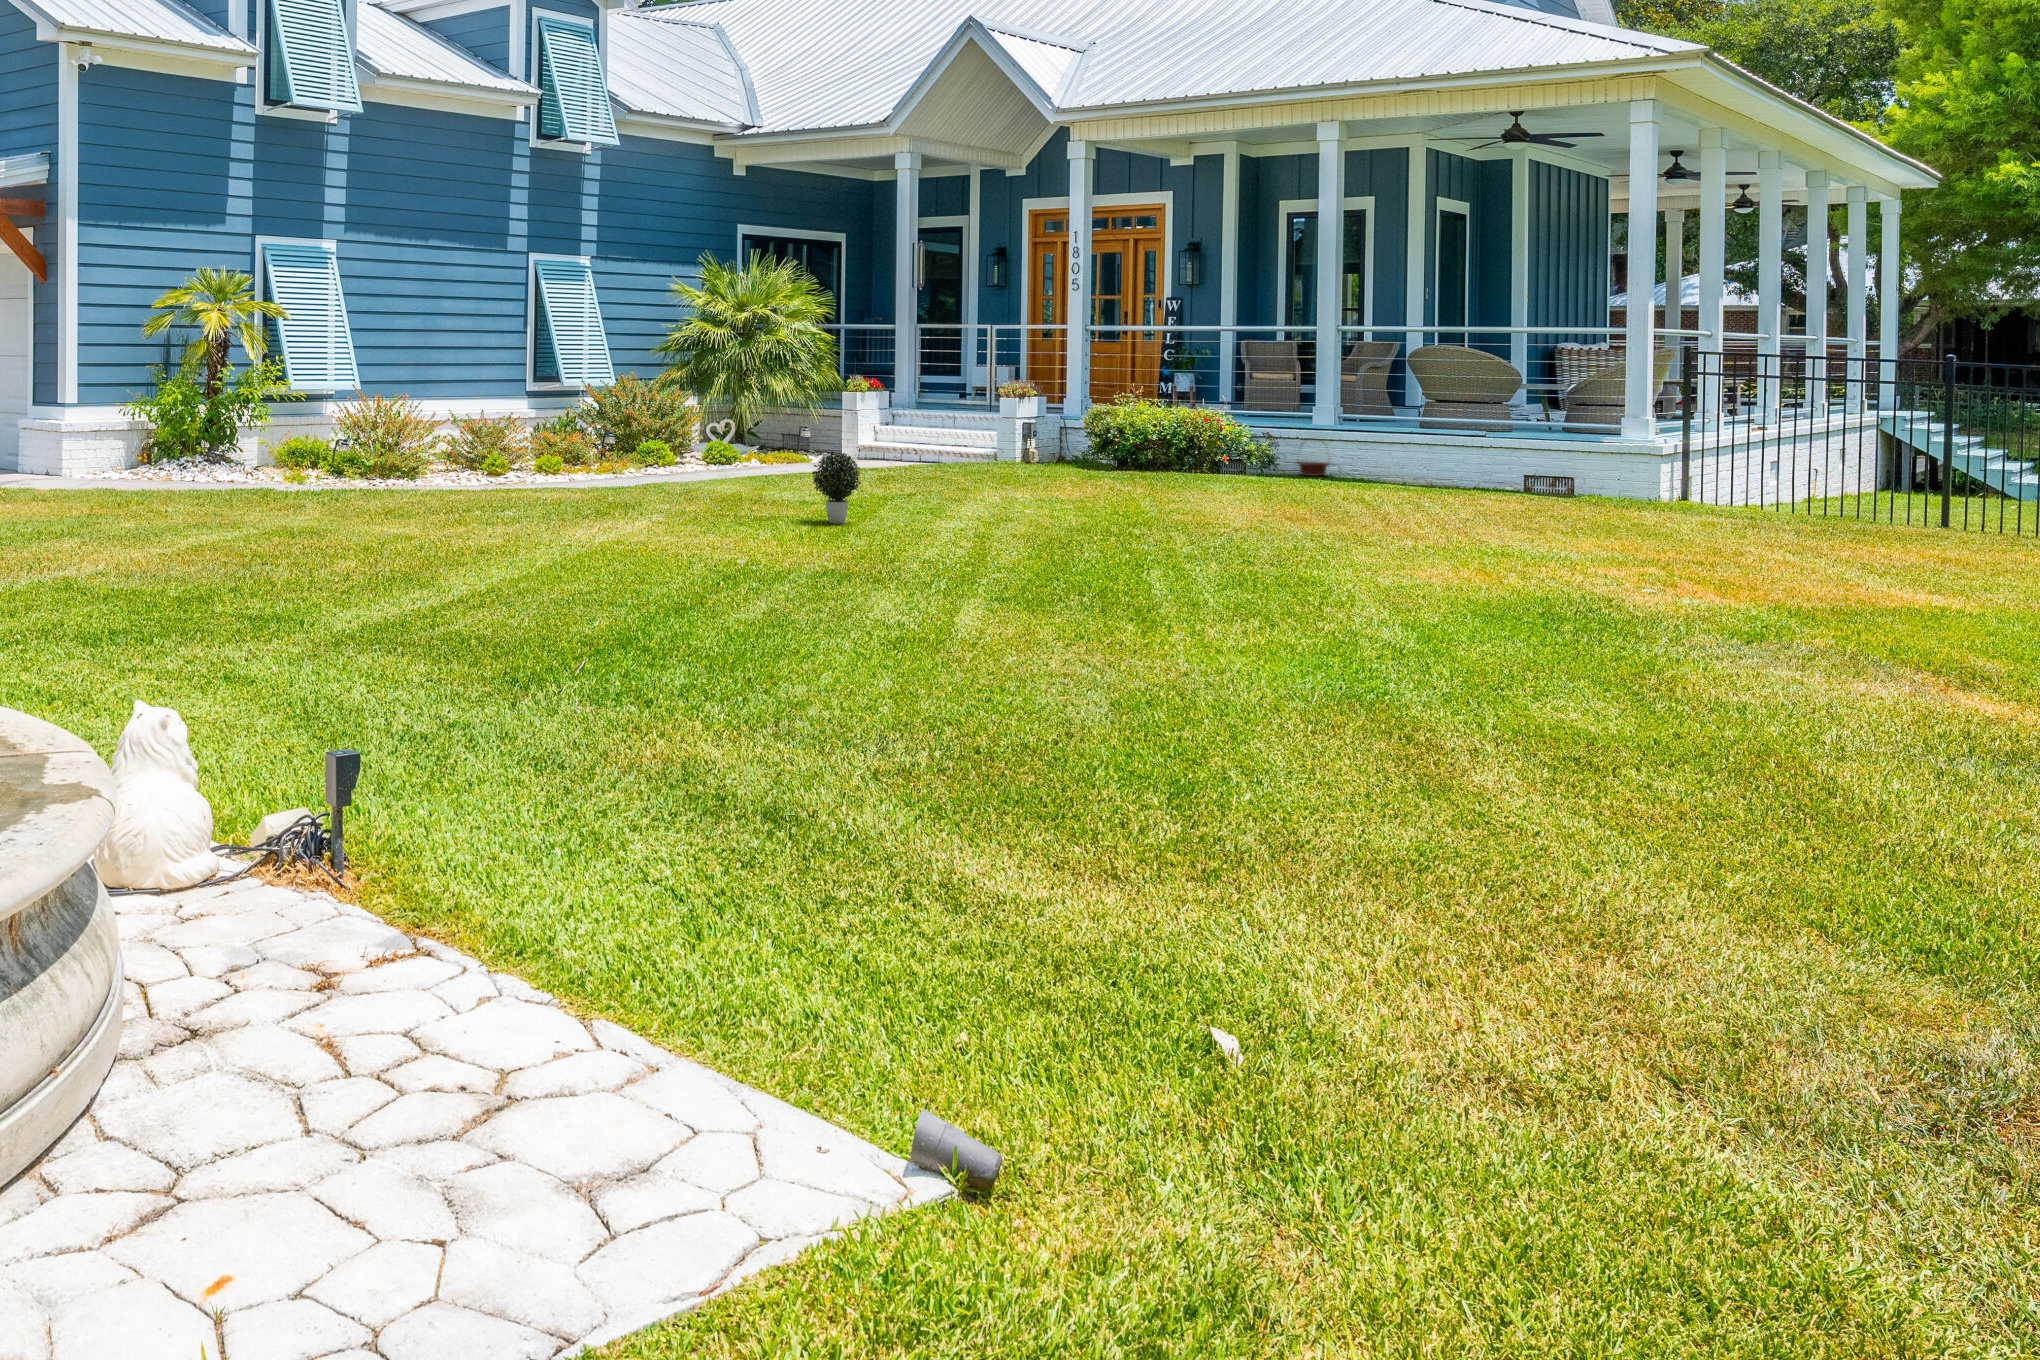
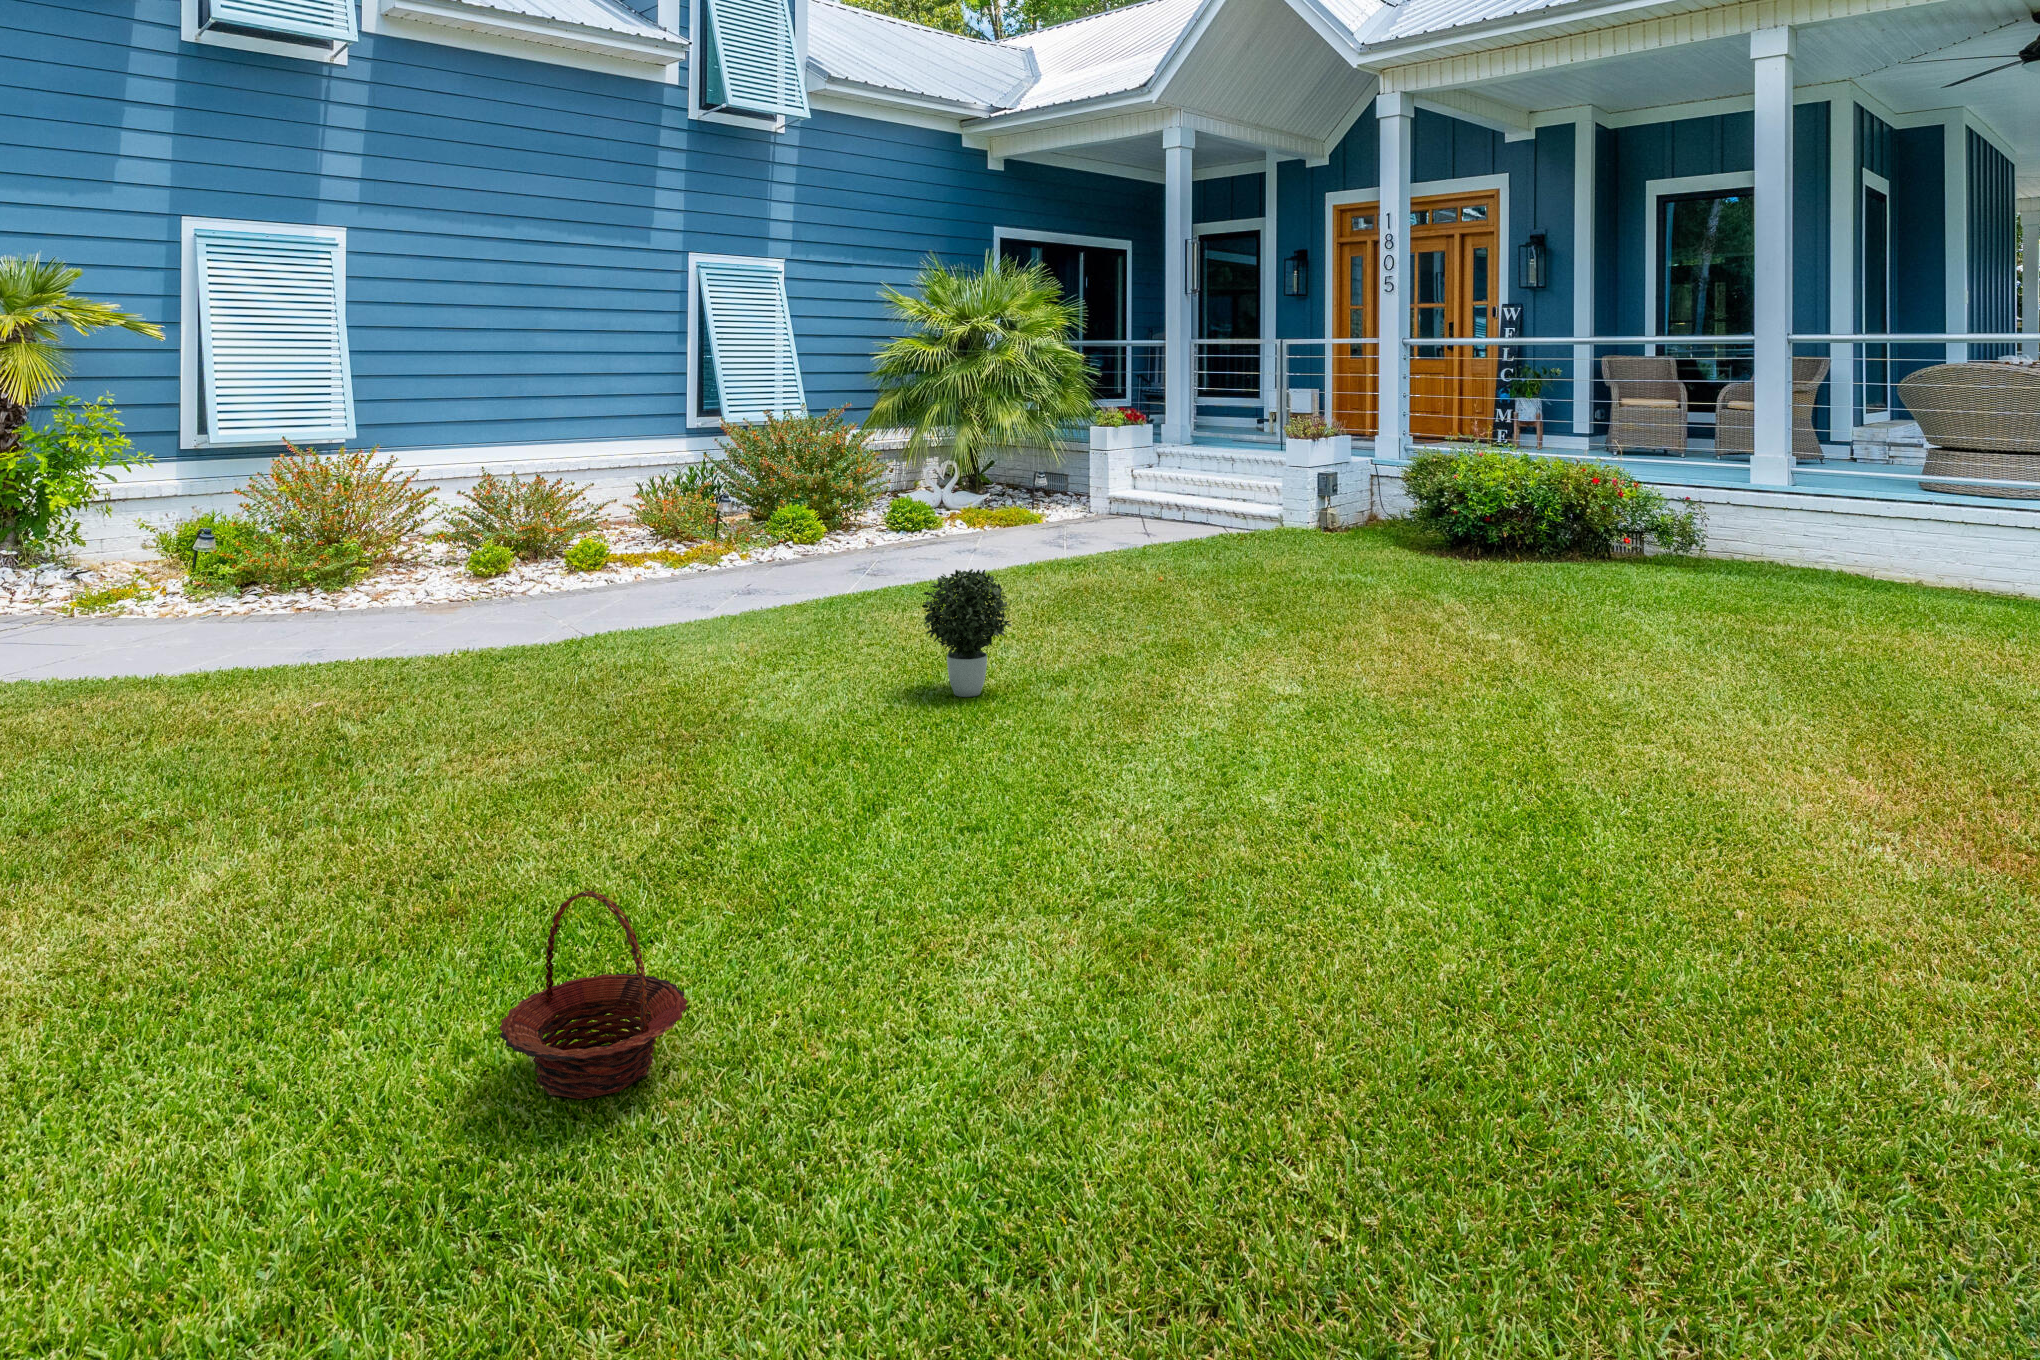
basket: present [1297,461,1330,476] -> present [499,891,687,1099]

